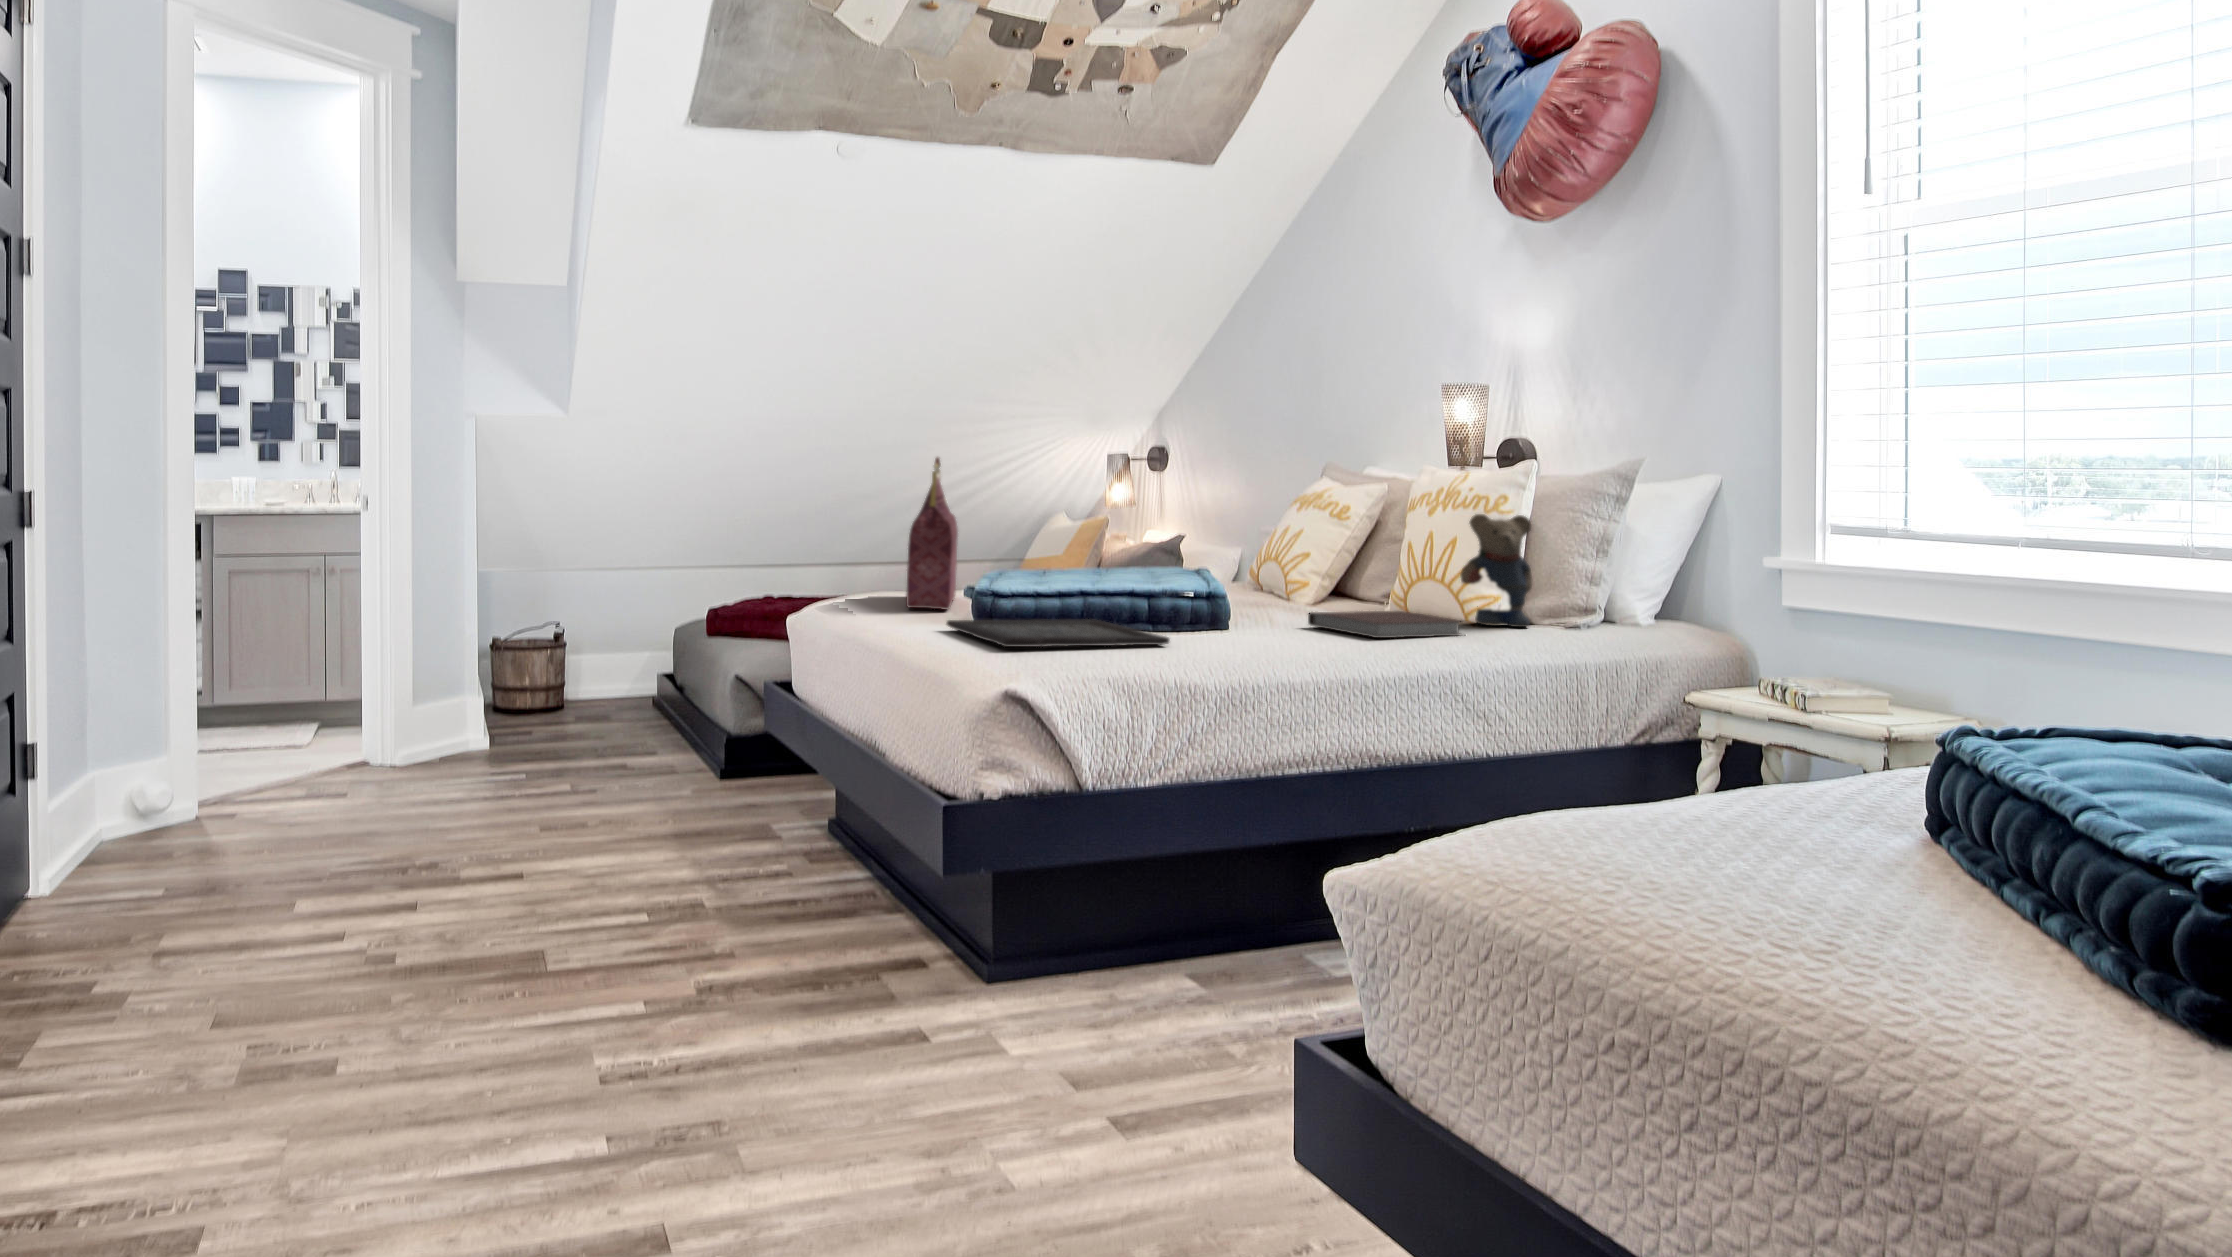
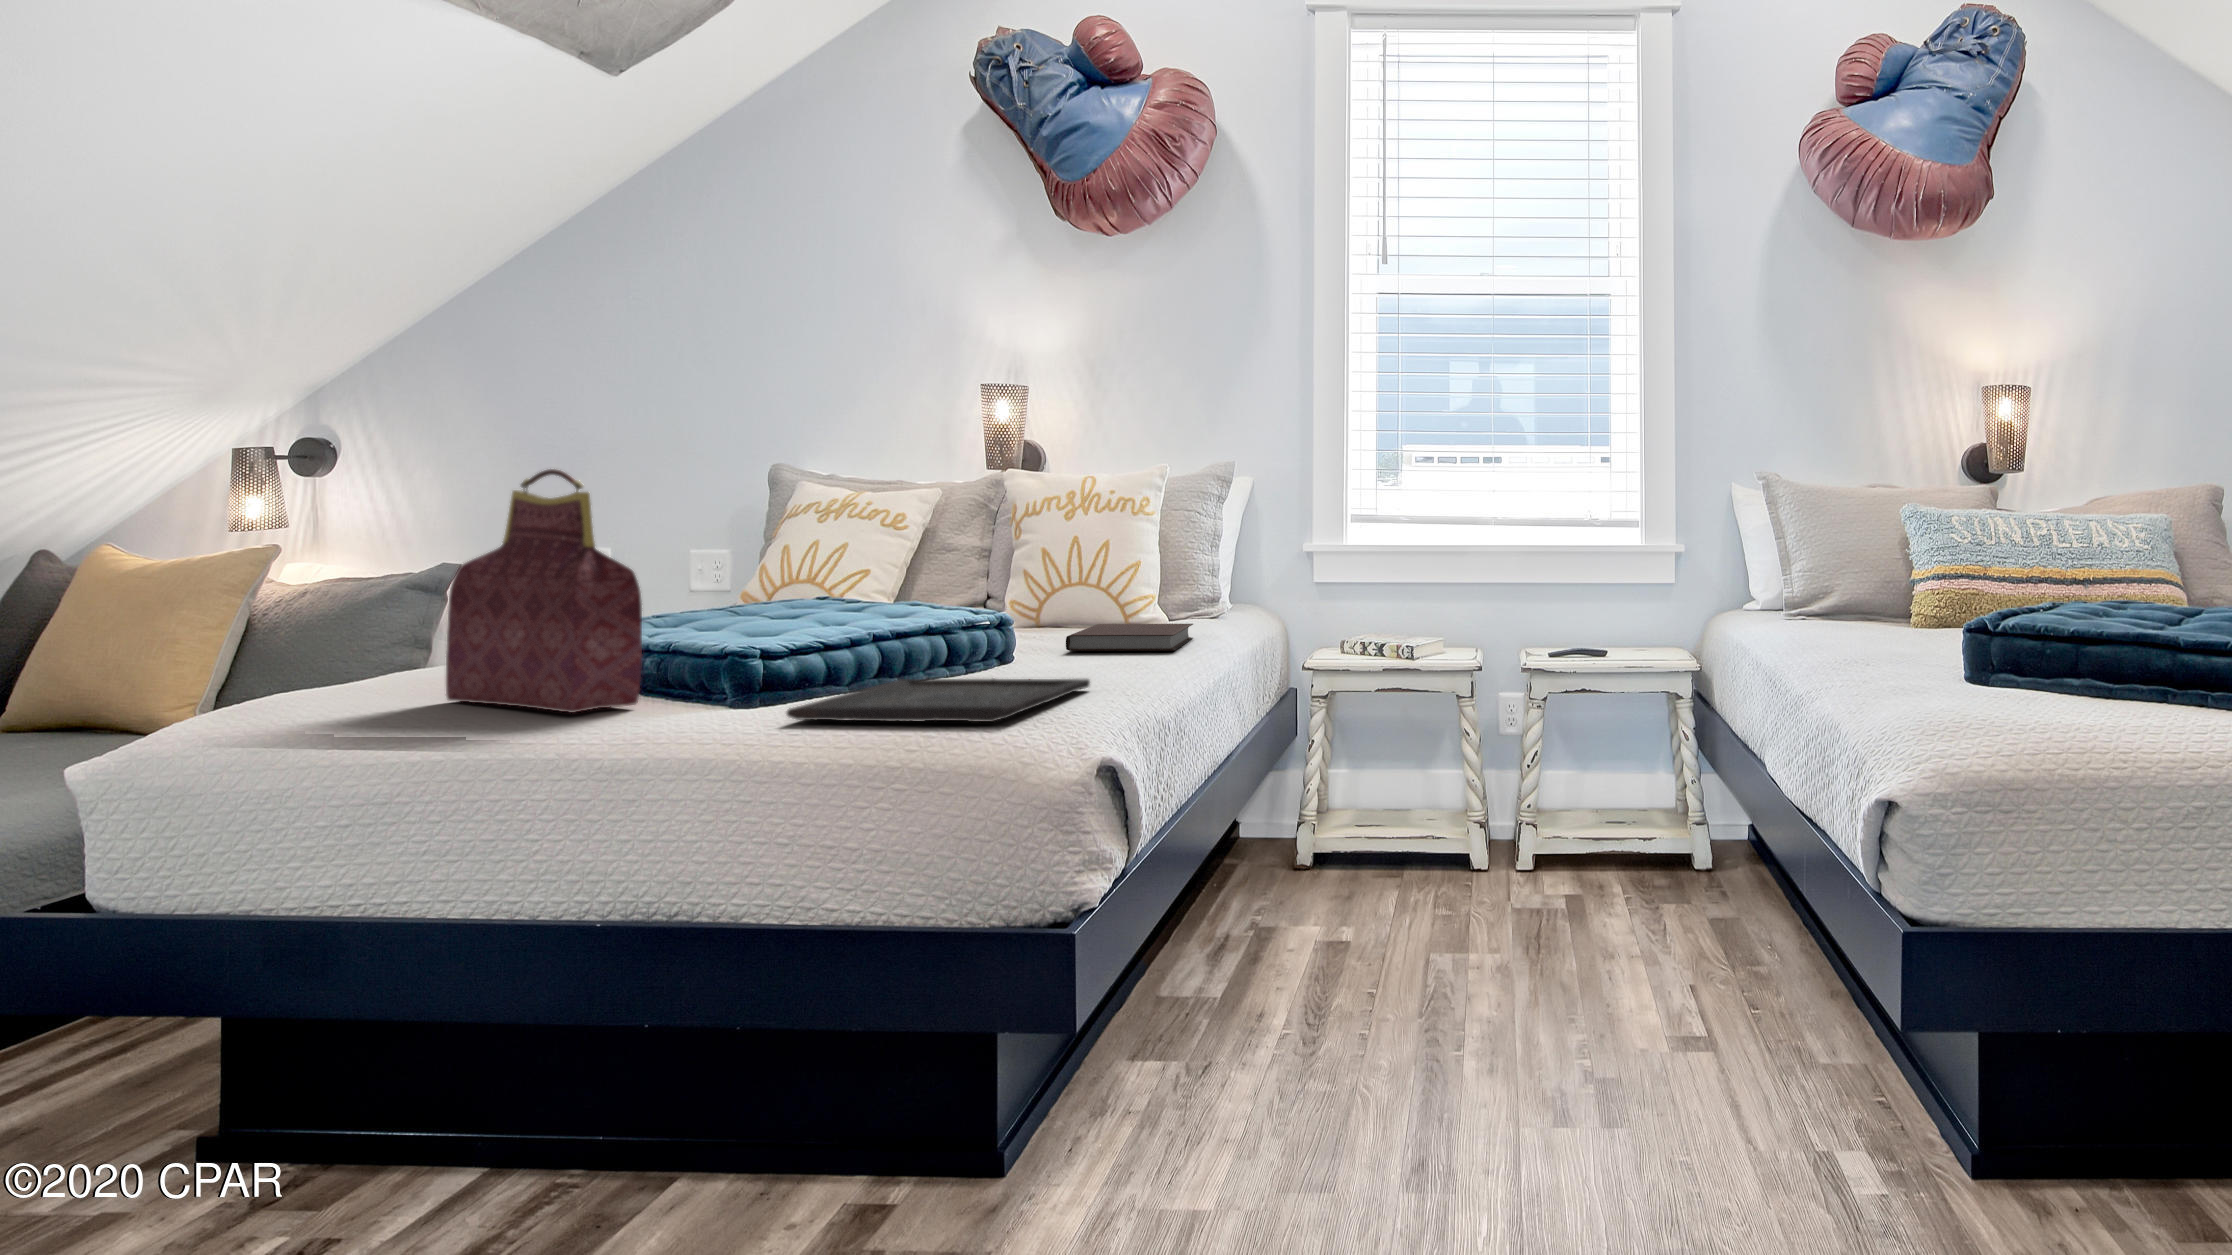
teddy bear: present [1460,514,1533,627] -> none [1133,515,1192,628]

